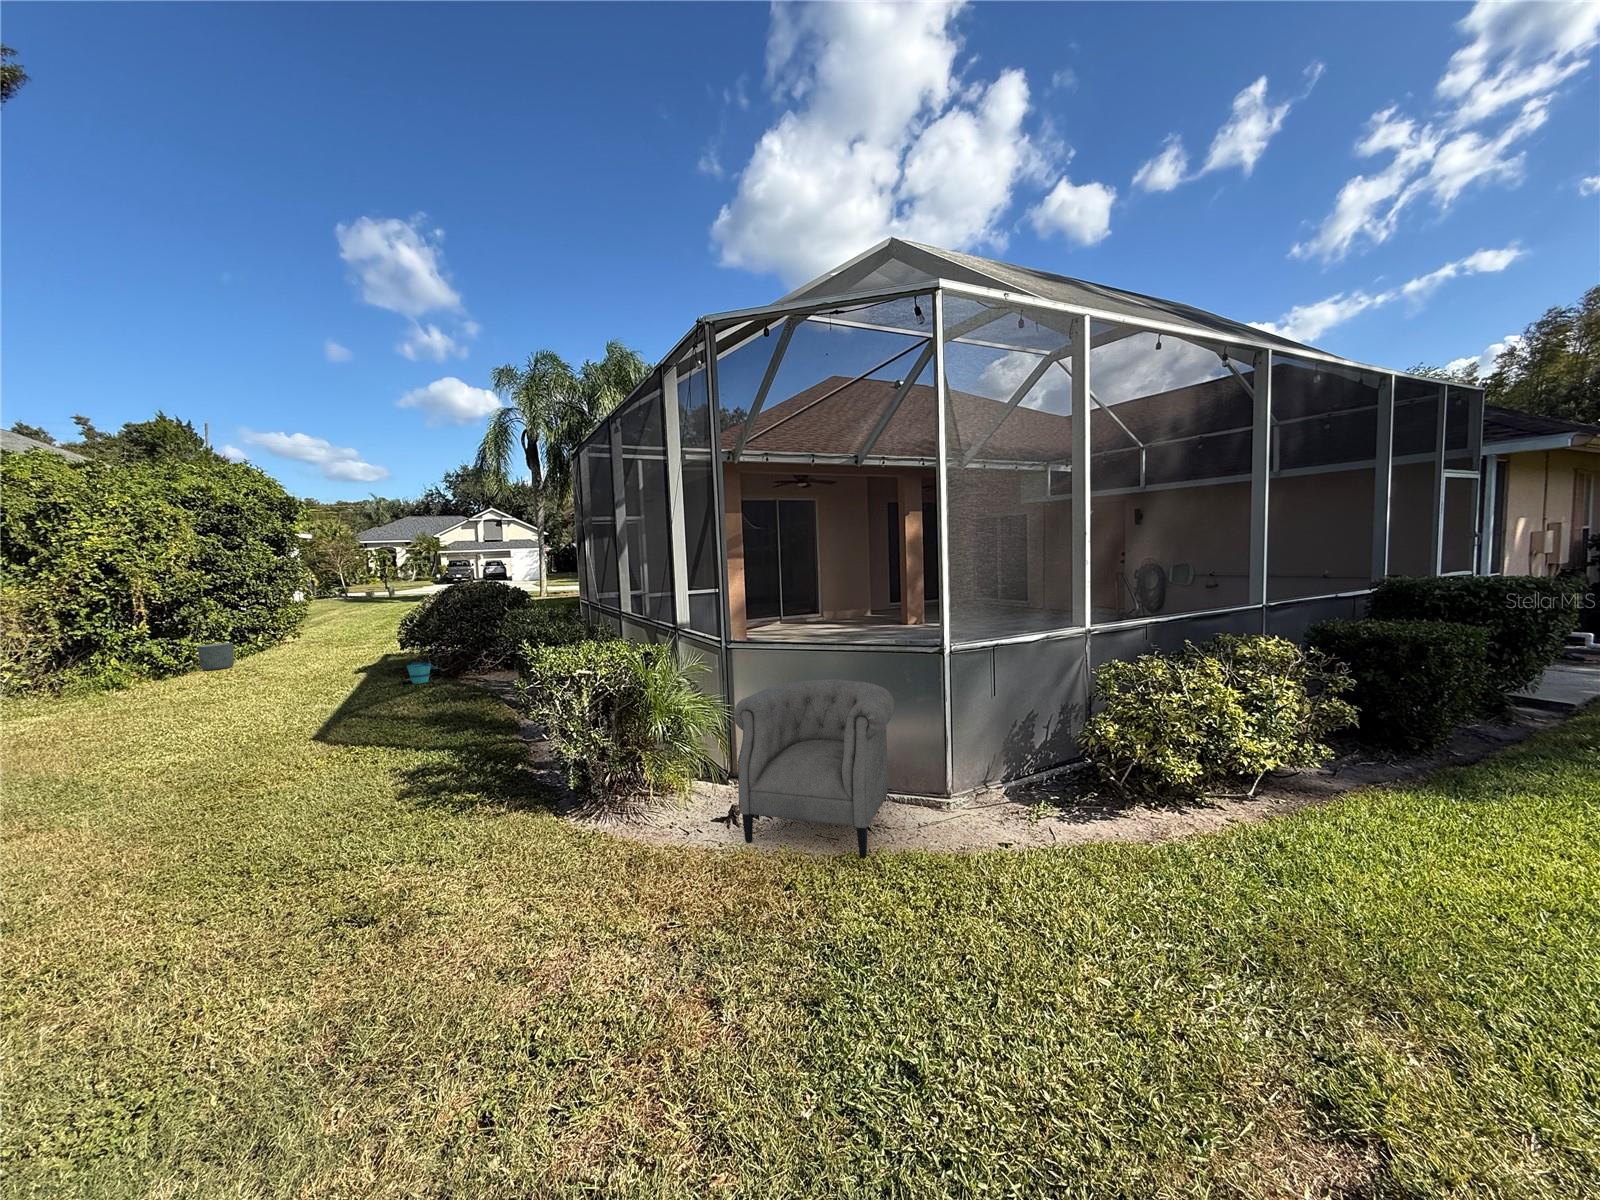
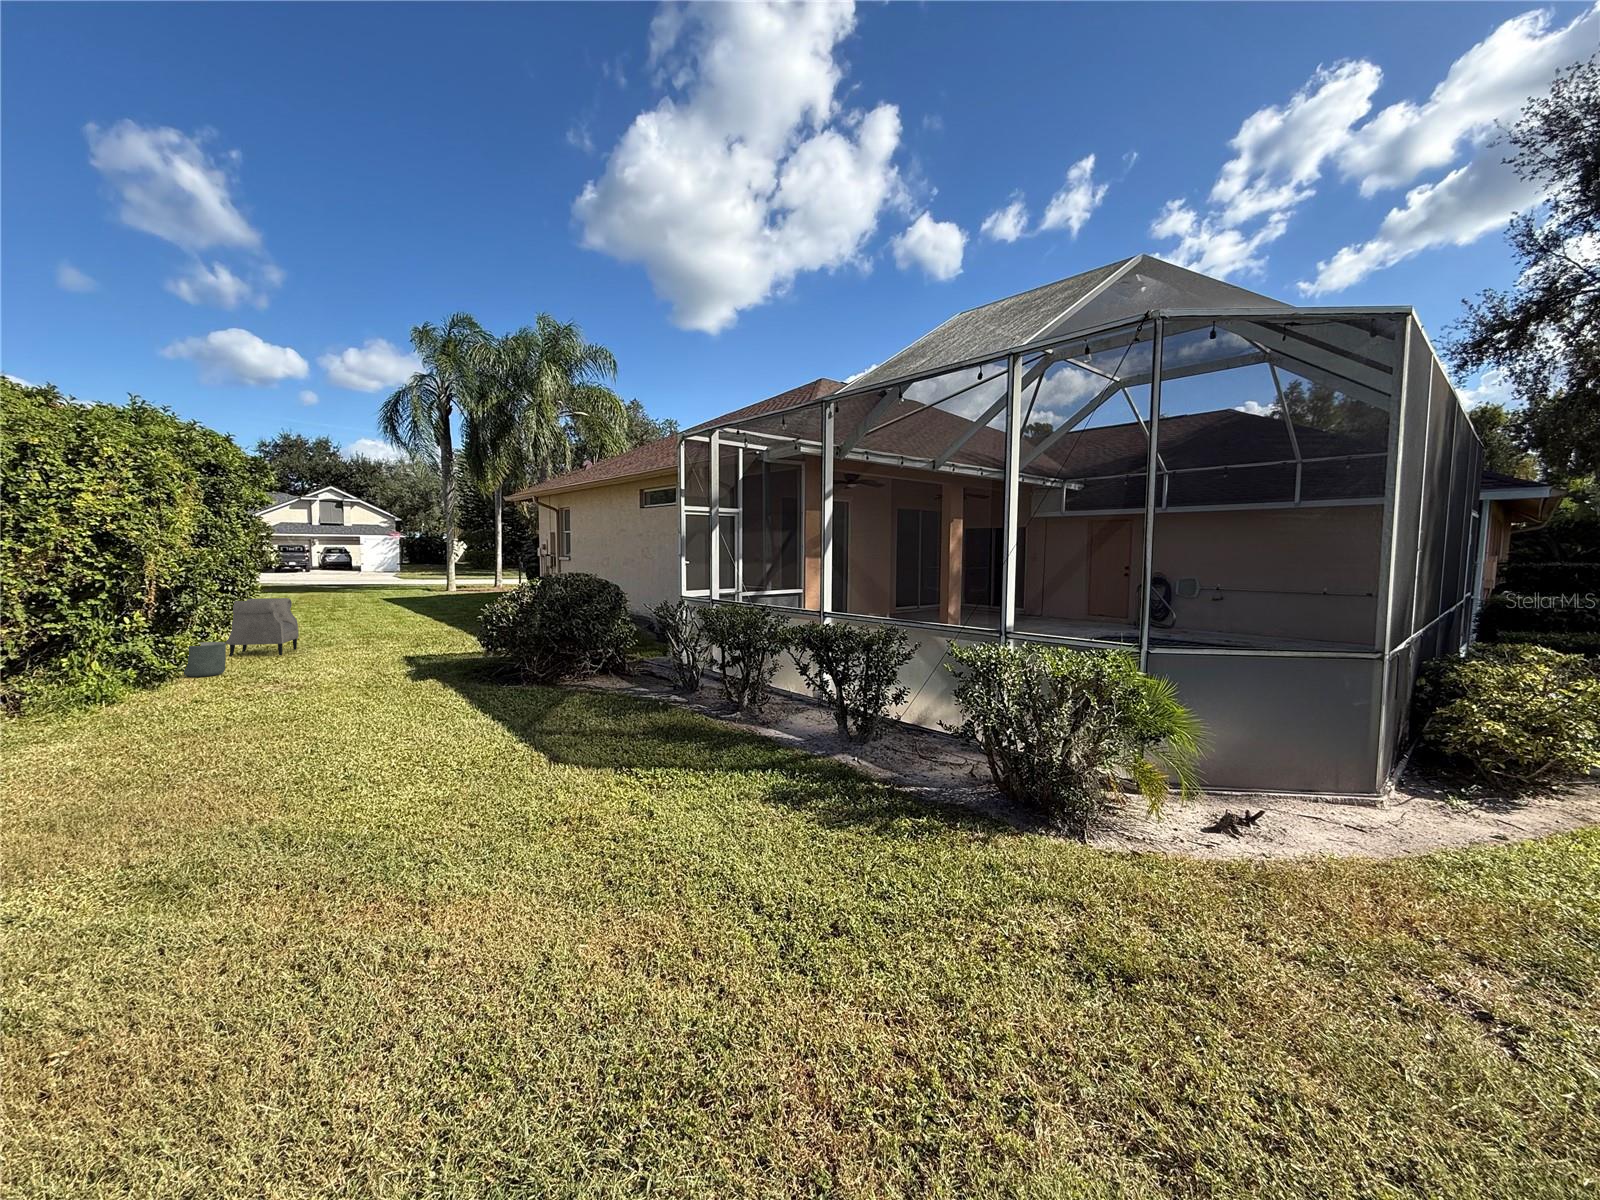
bucket: present [406,662,438,684] -> none [514,670,546,696]
chair: present [734,679,894,858] -> present [226,598,299,656]

